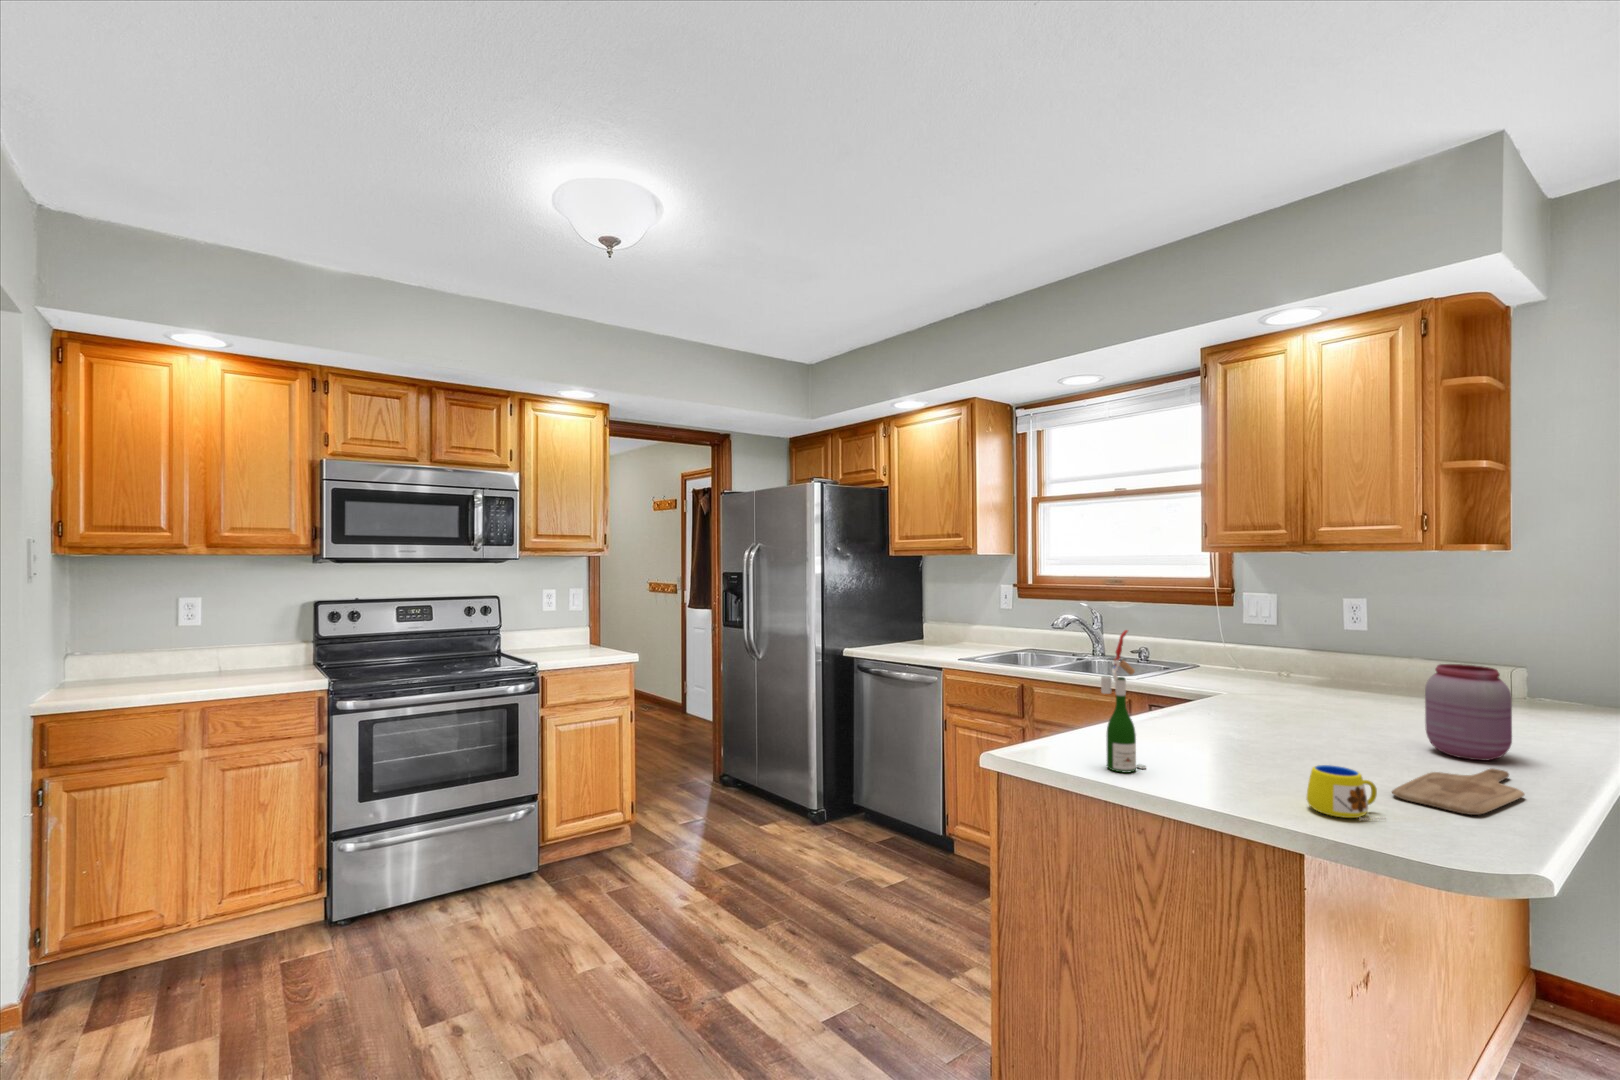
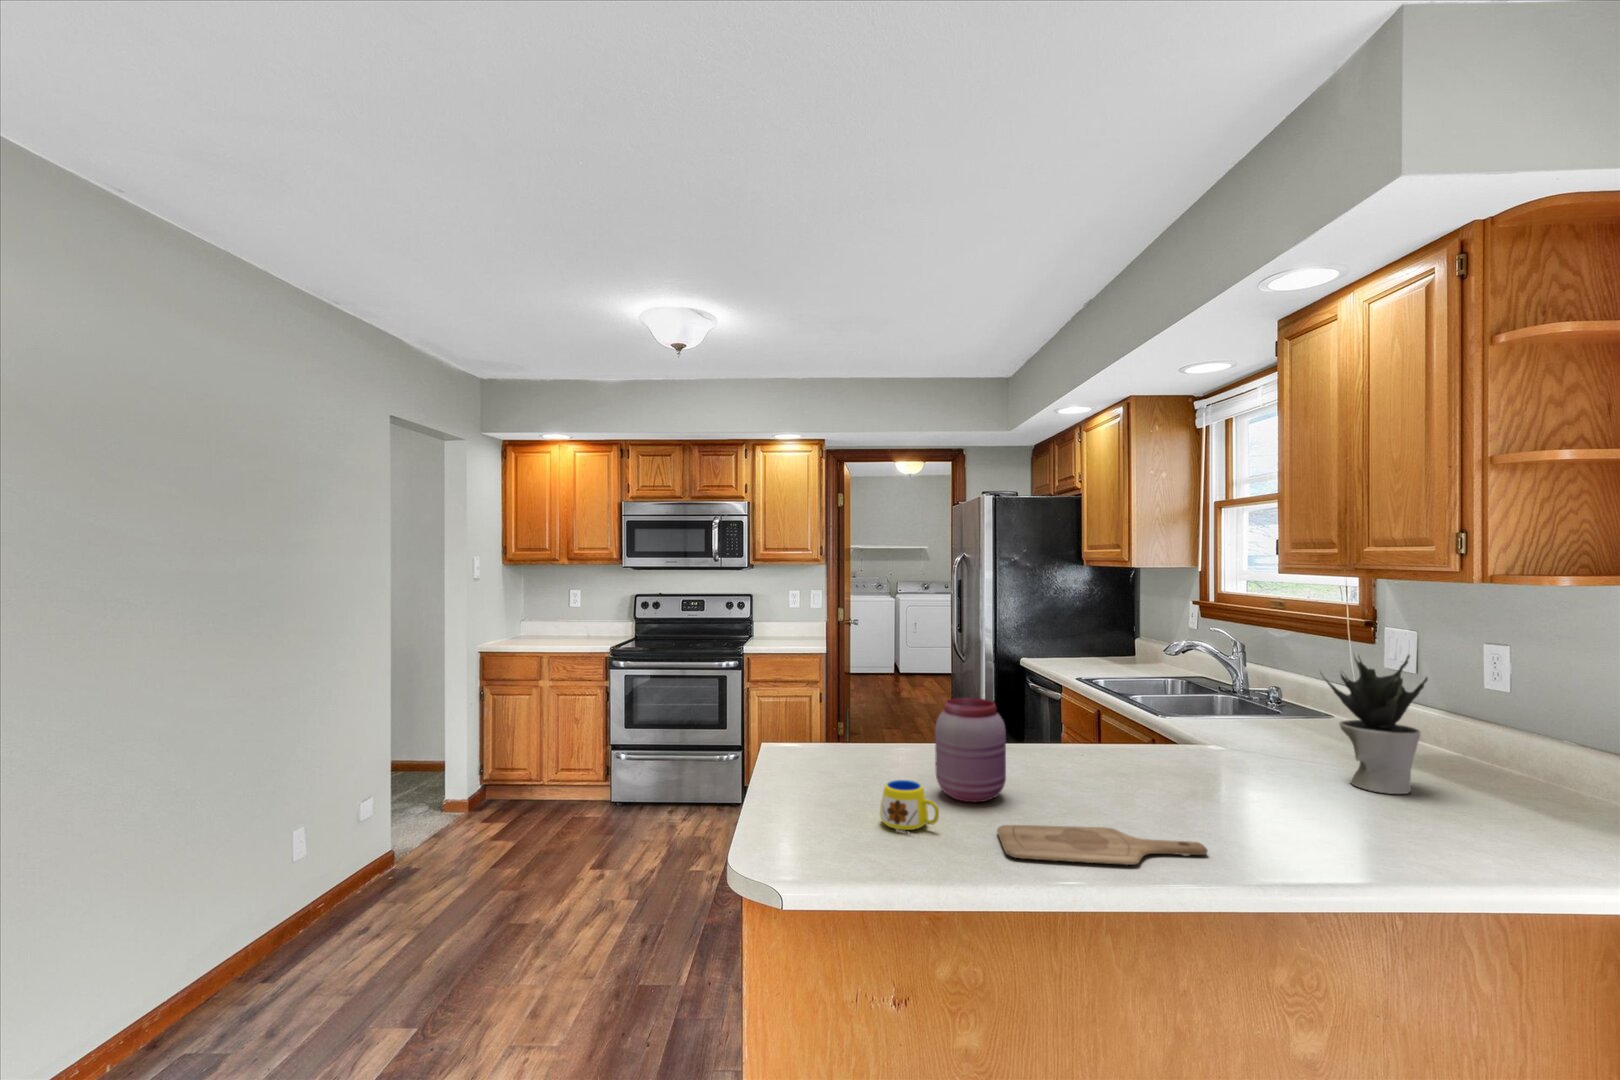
potted plant: none [1332,606,1418,711] -> present [1320,655,1428,794]
wine bottle: present [1101,630,1146,773] -> none [848,644,883,771]
jar: present [1425,664,1512,760] -> present [935,698,1006,802]

